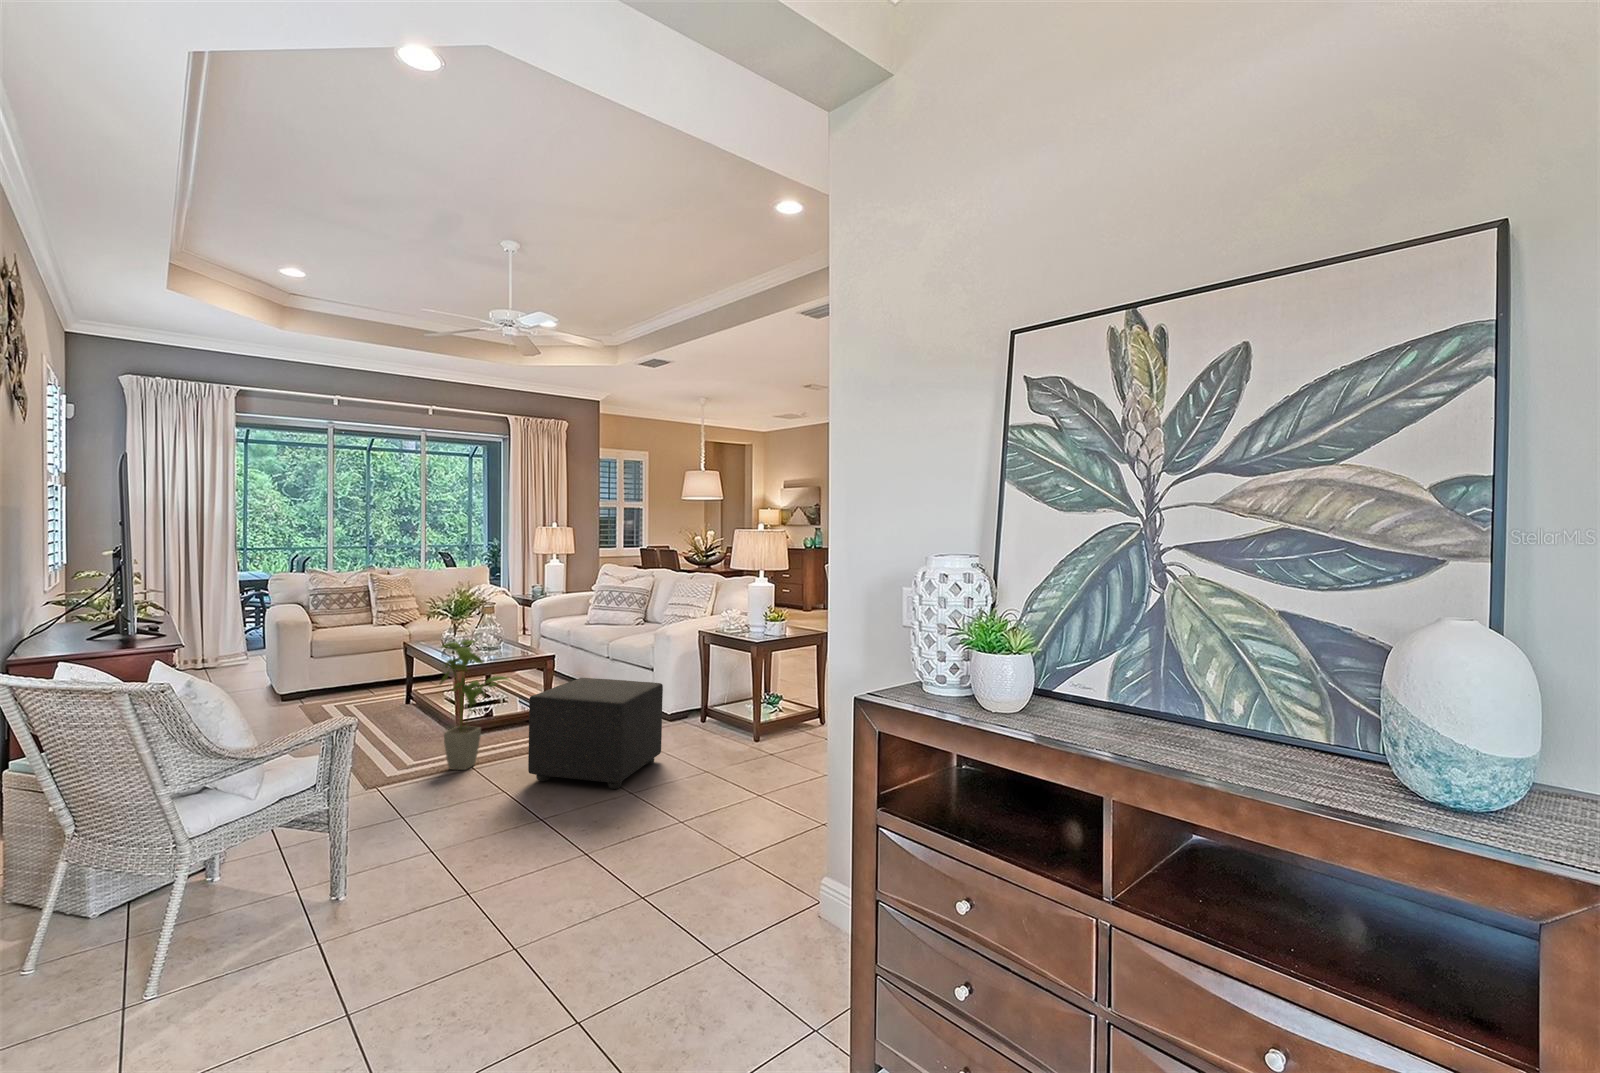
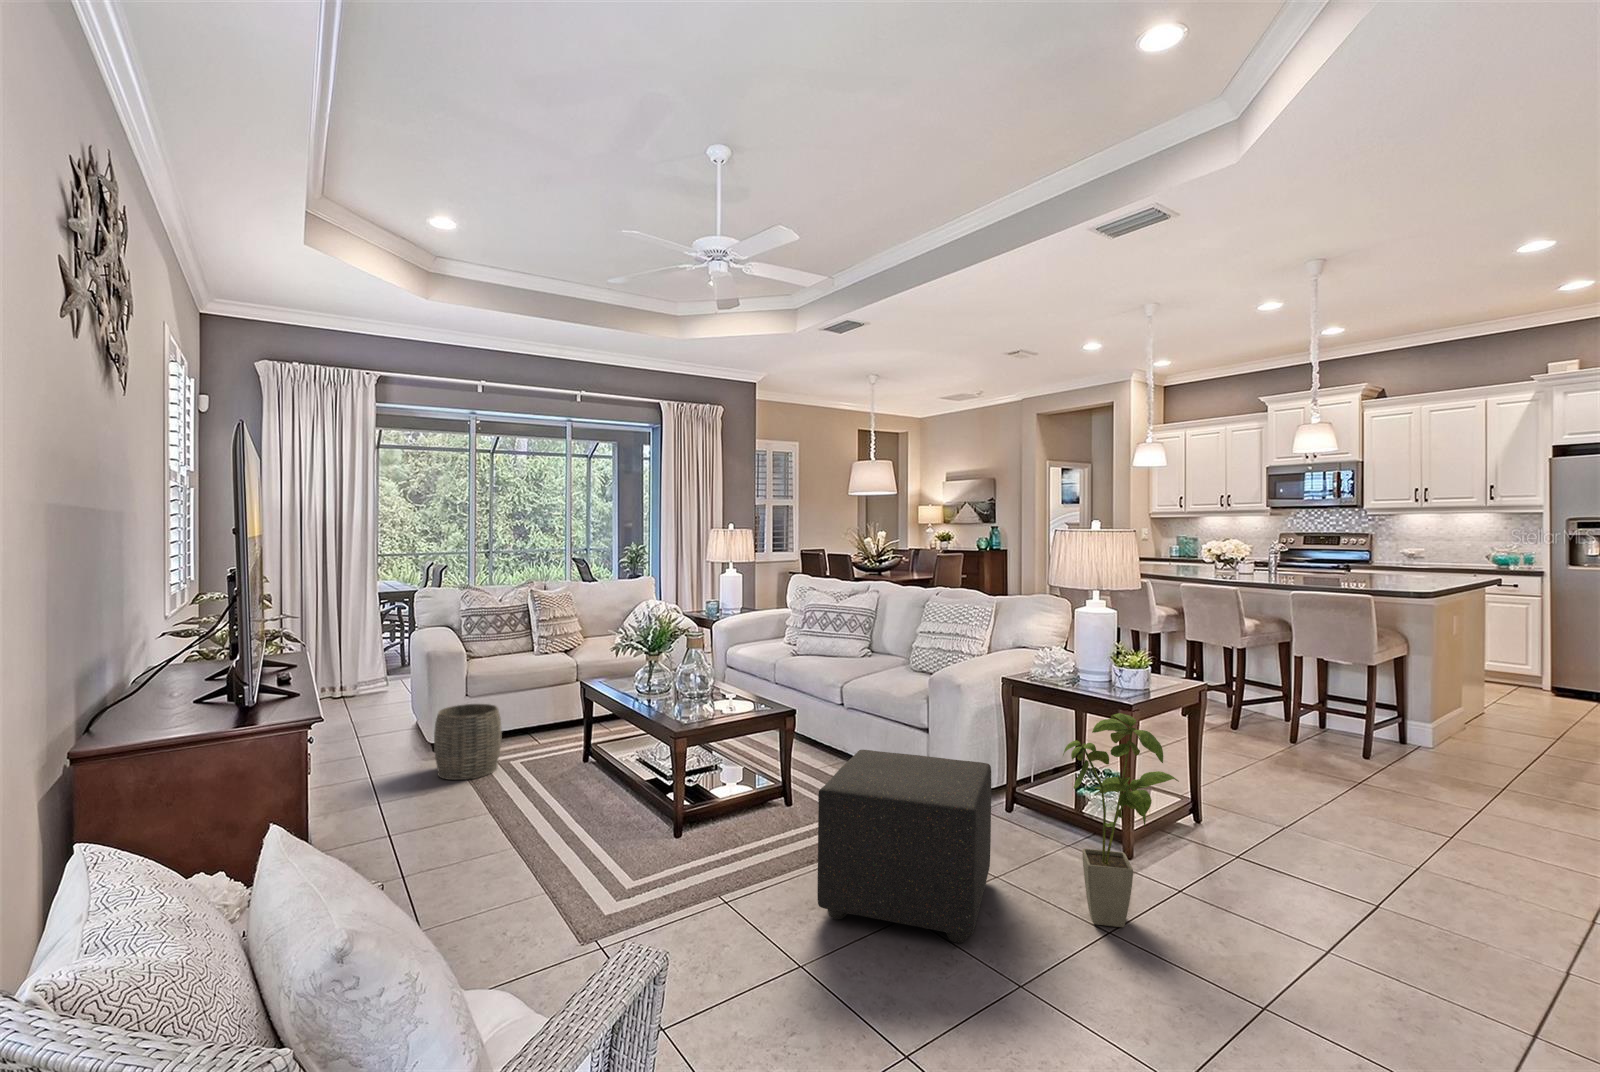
house plant: present [439,640,509,770] -> present [1063,713,1179,927]
woven basket: none [276,661,334,718] -> present [434,704,502,780]

